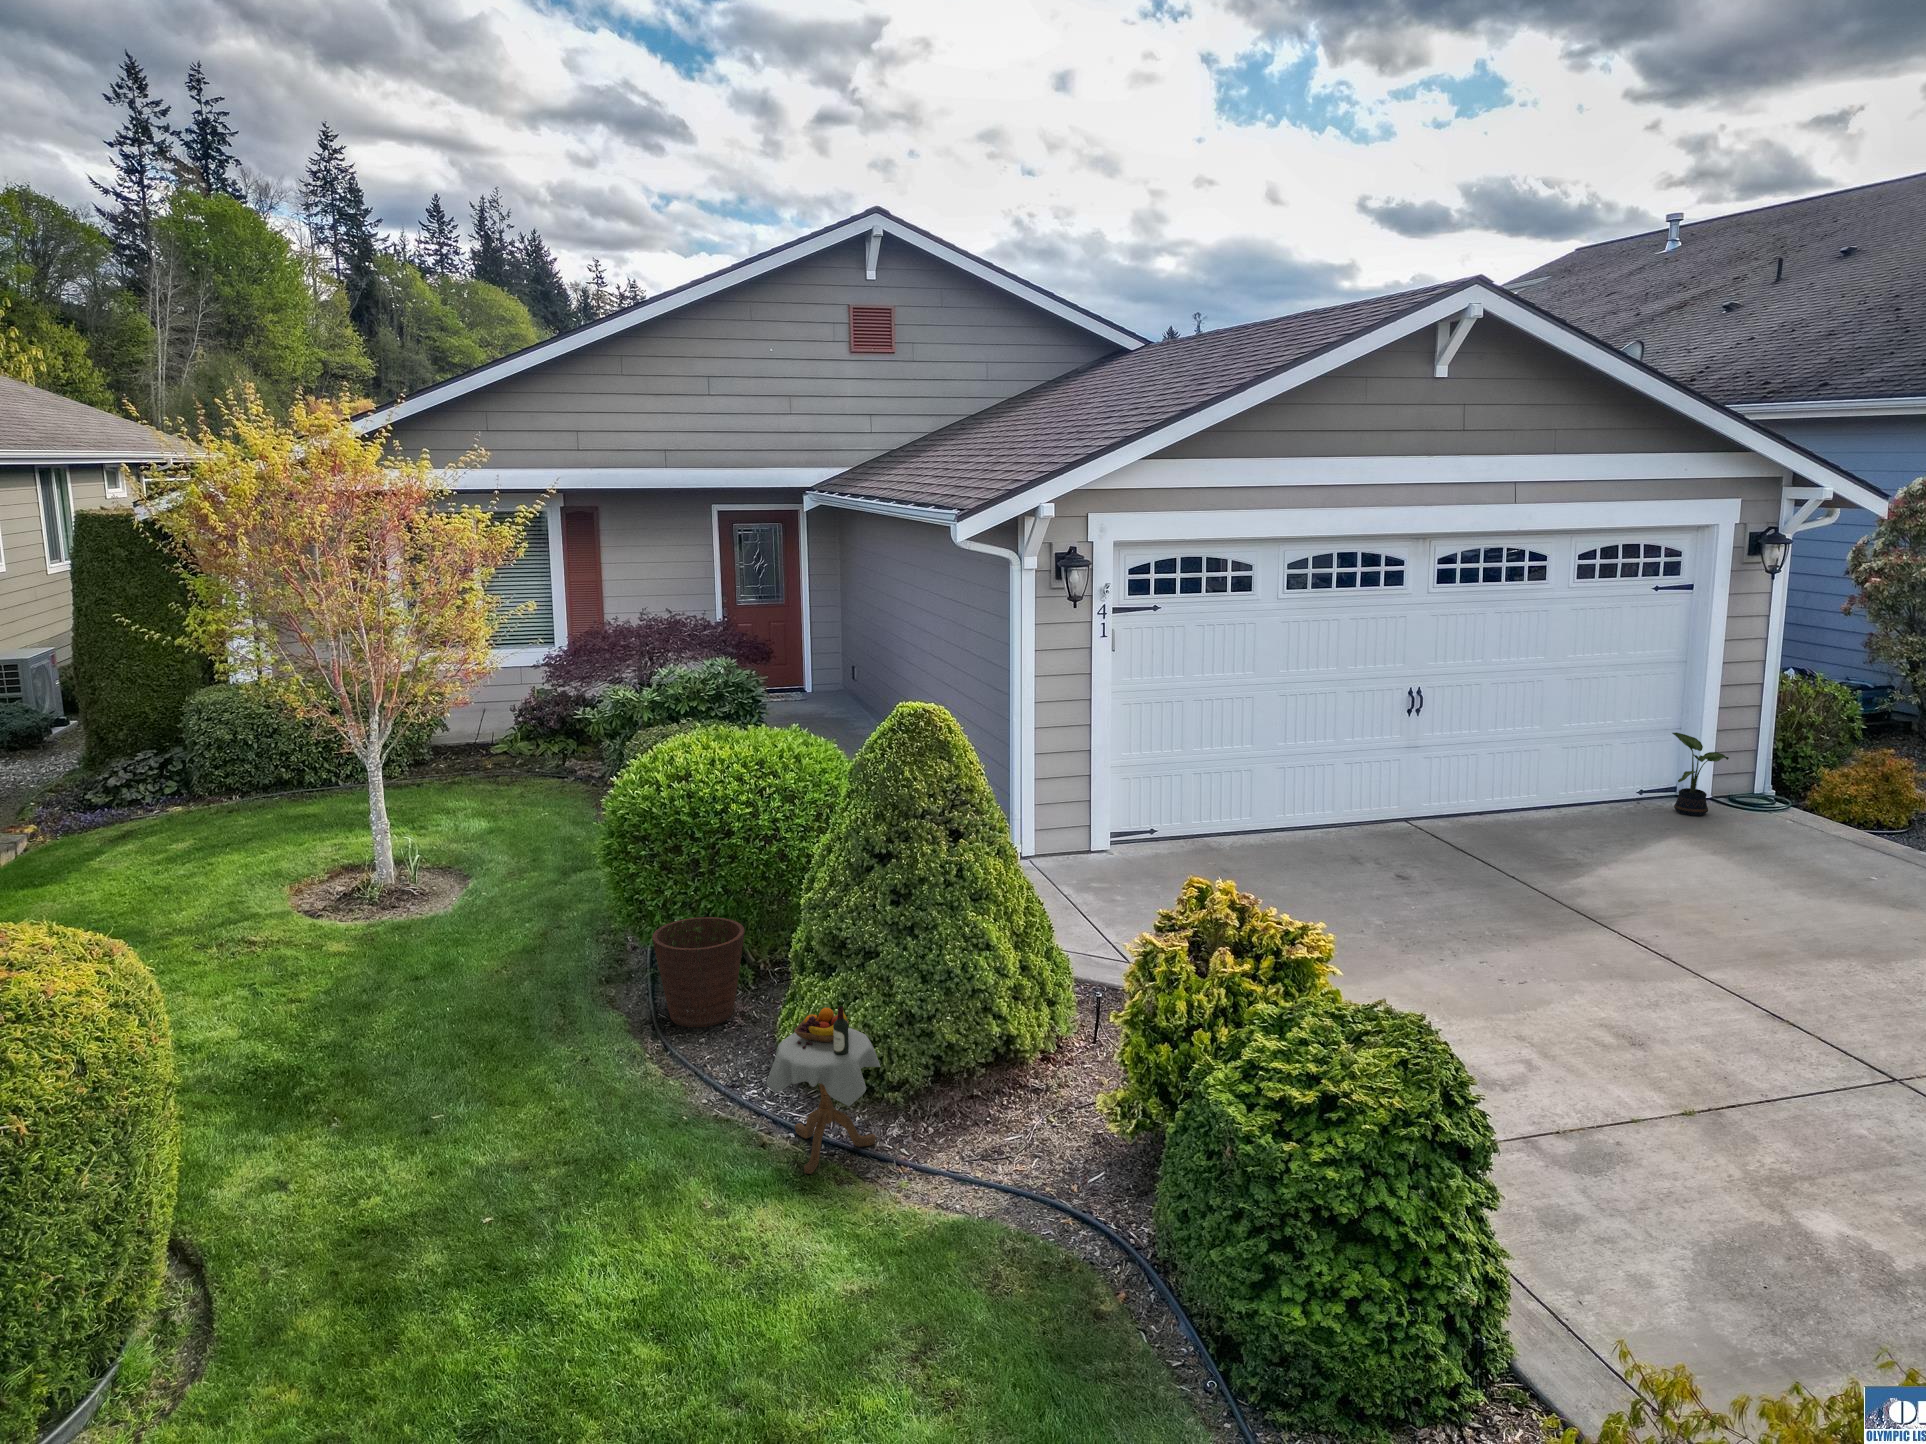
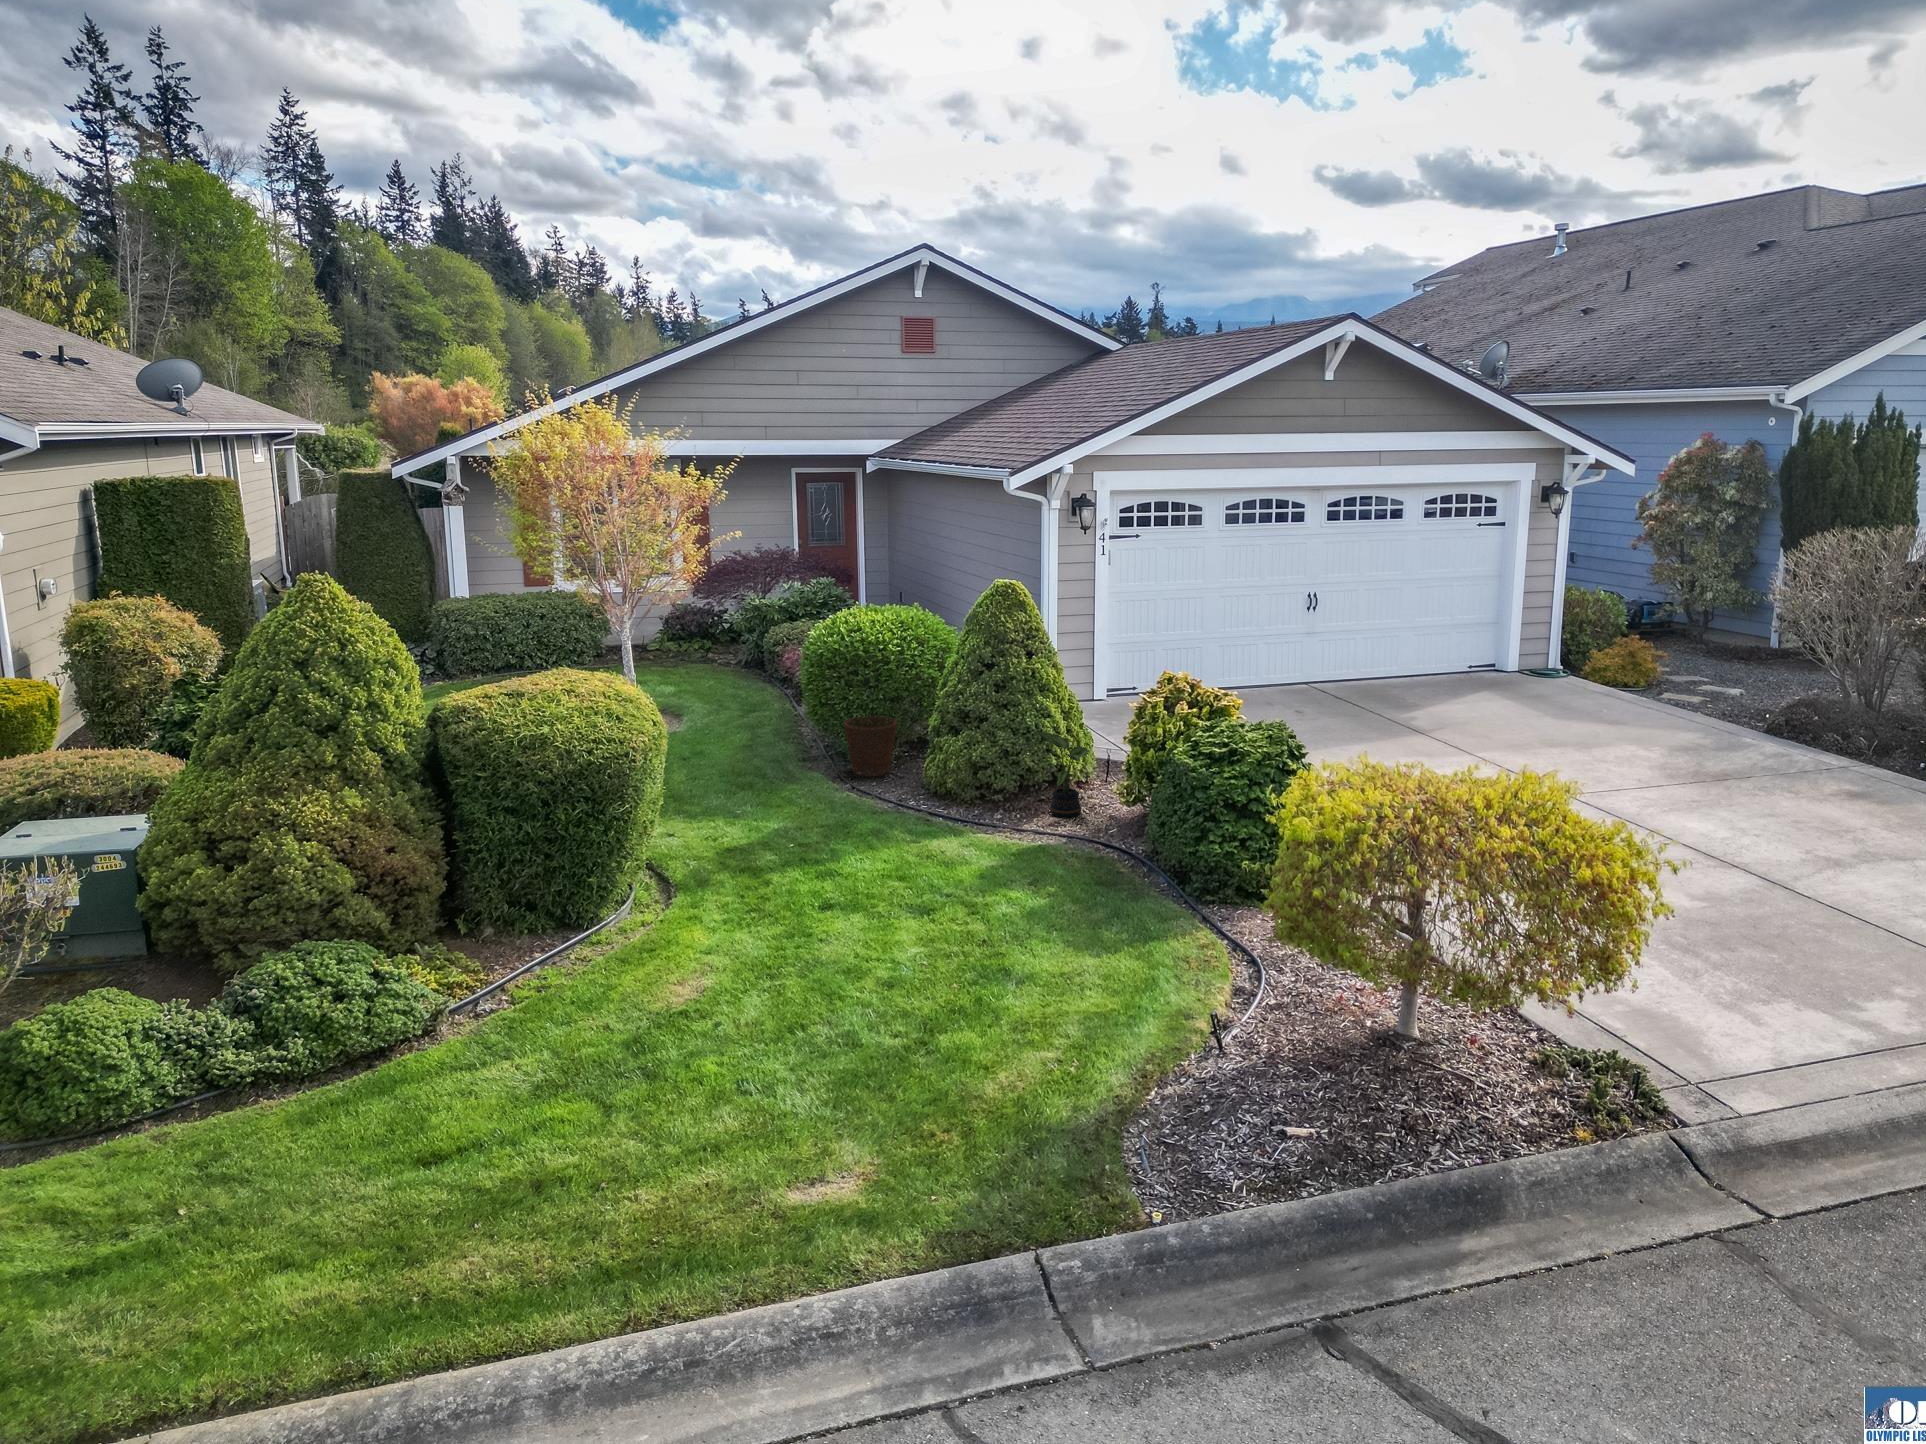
potted plant: present [1672,732,1729,816] -> present [1036,732,1090,818]
side table: present [766,1006,881,1174] -> none [936,736,996,827]

